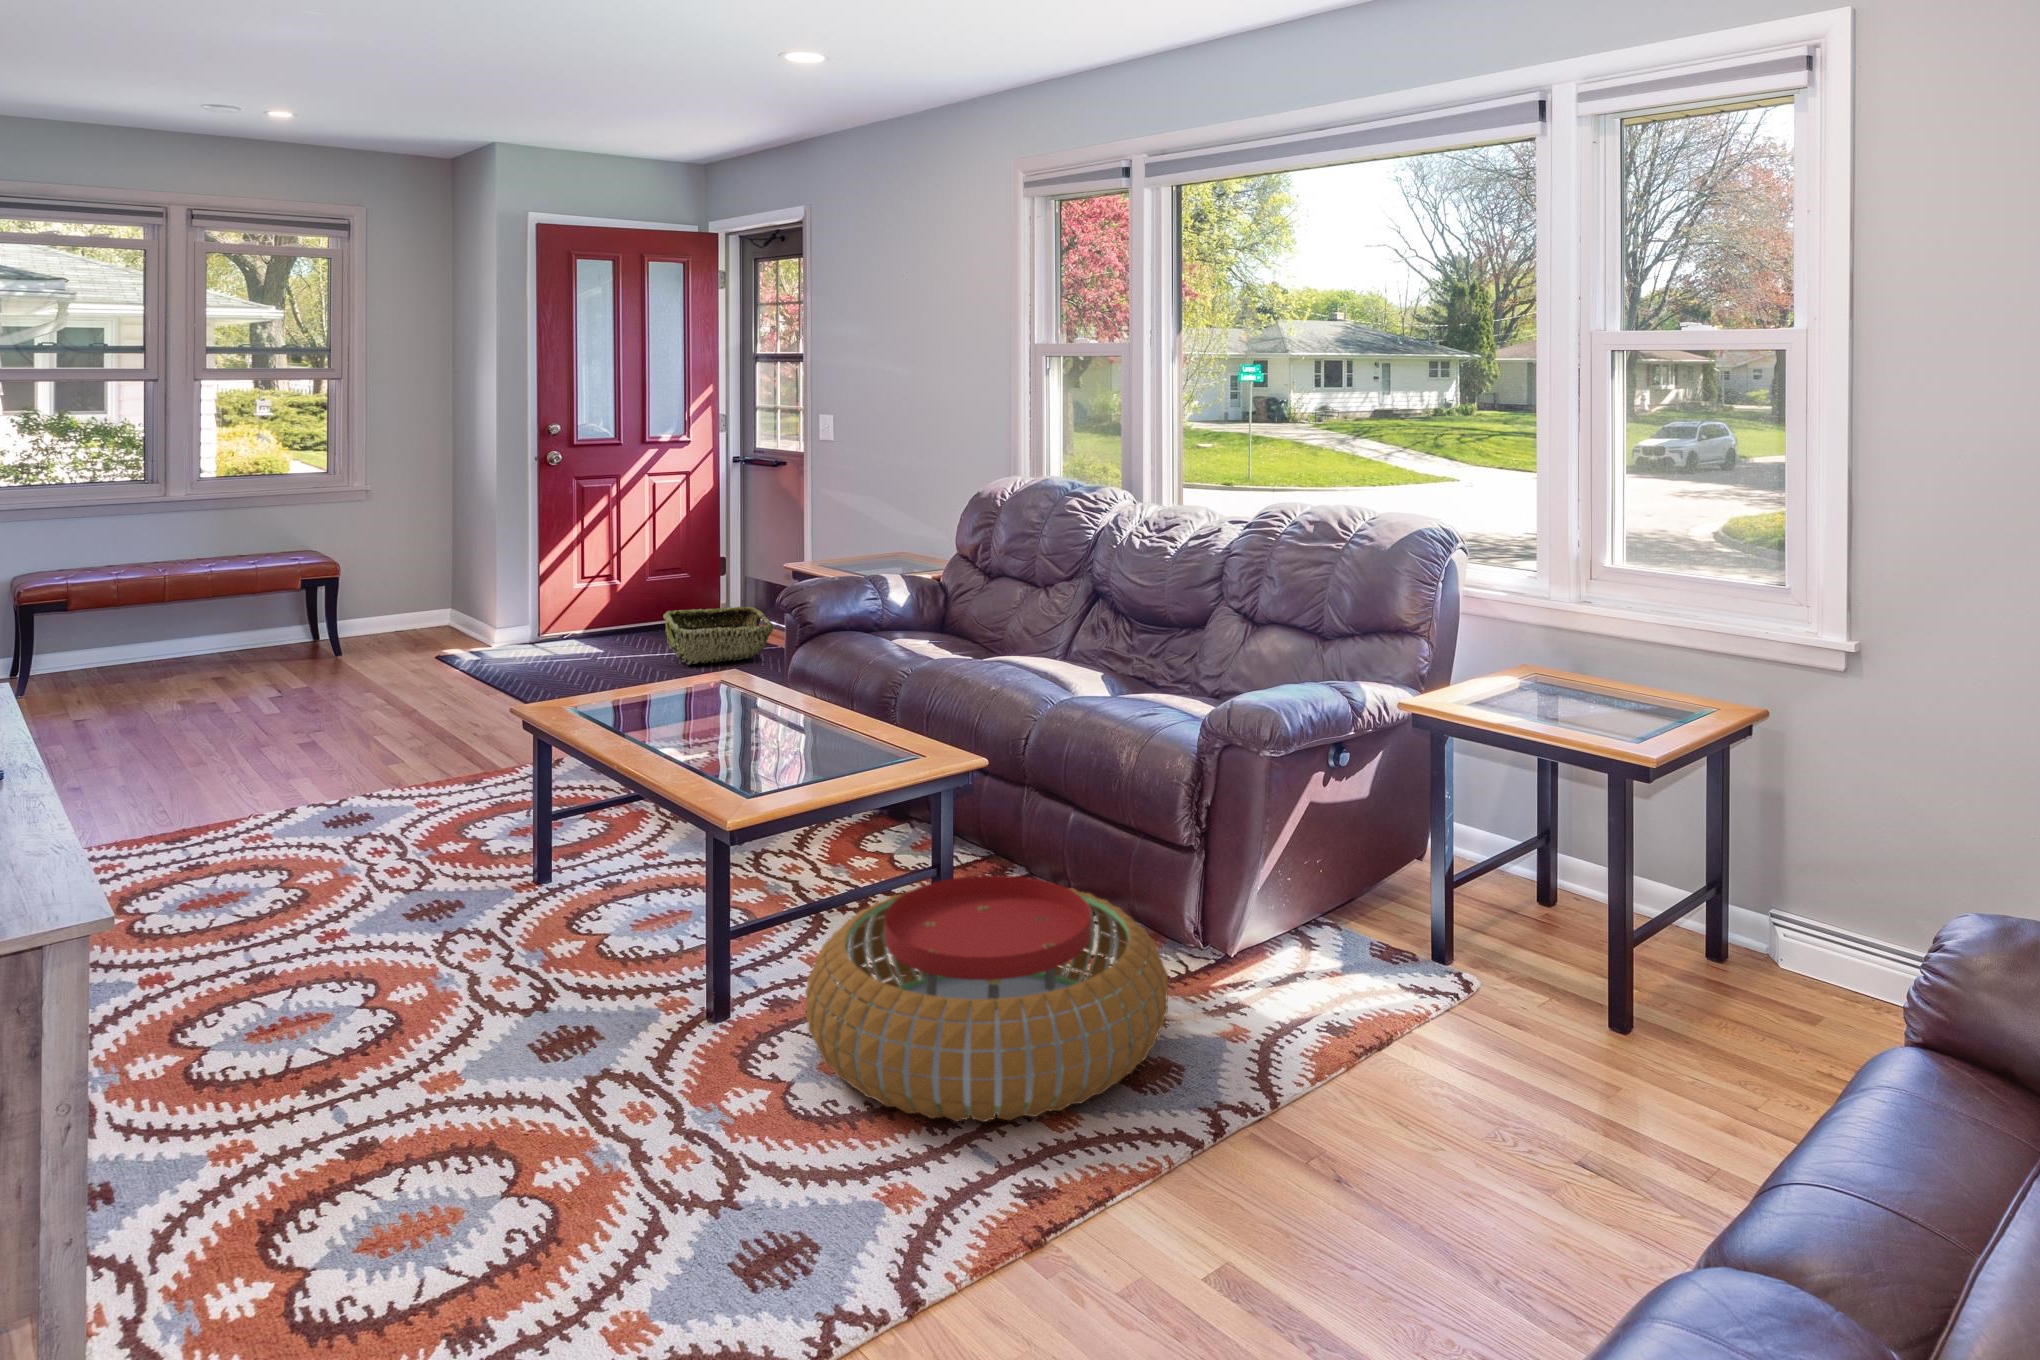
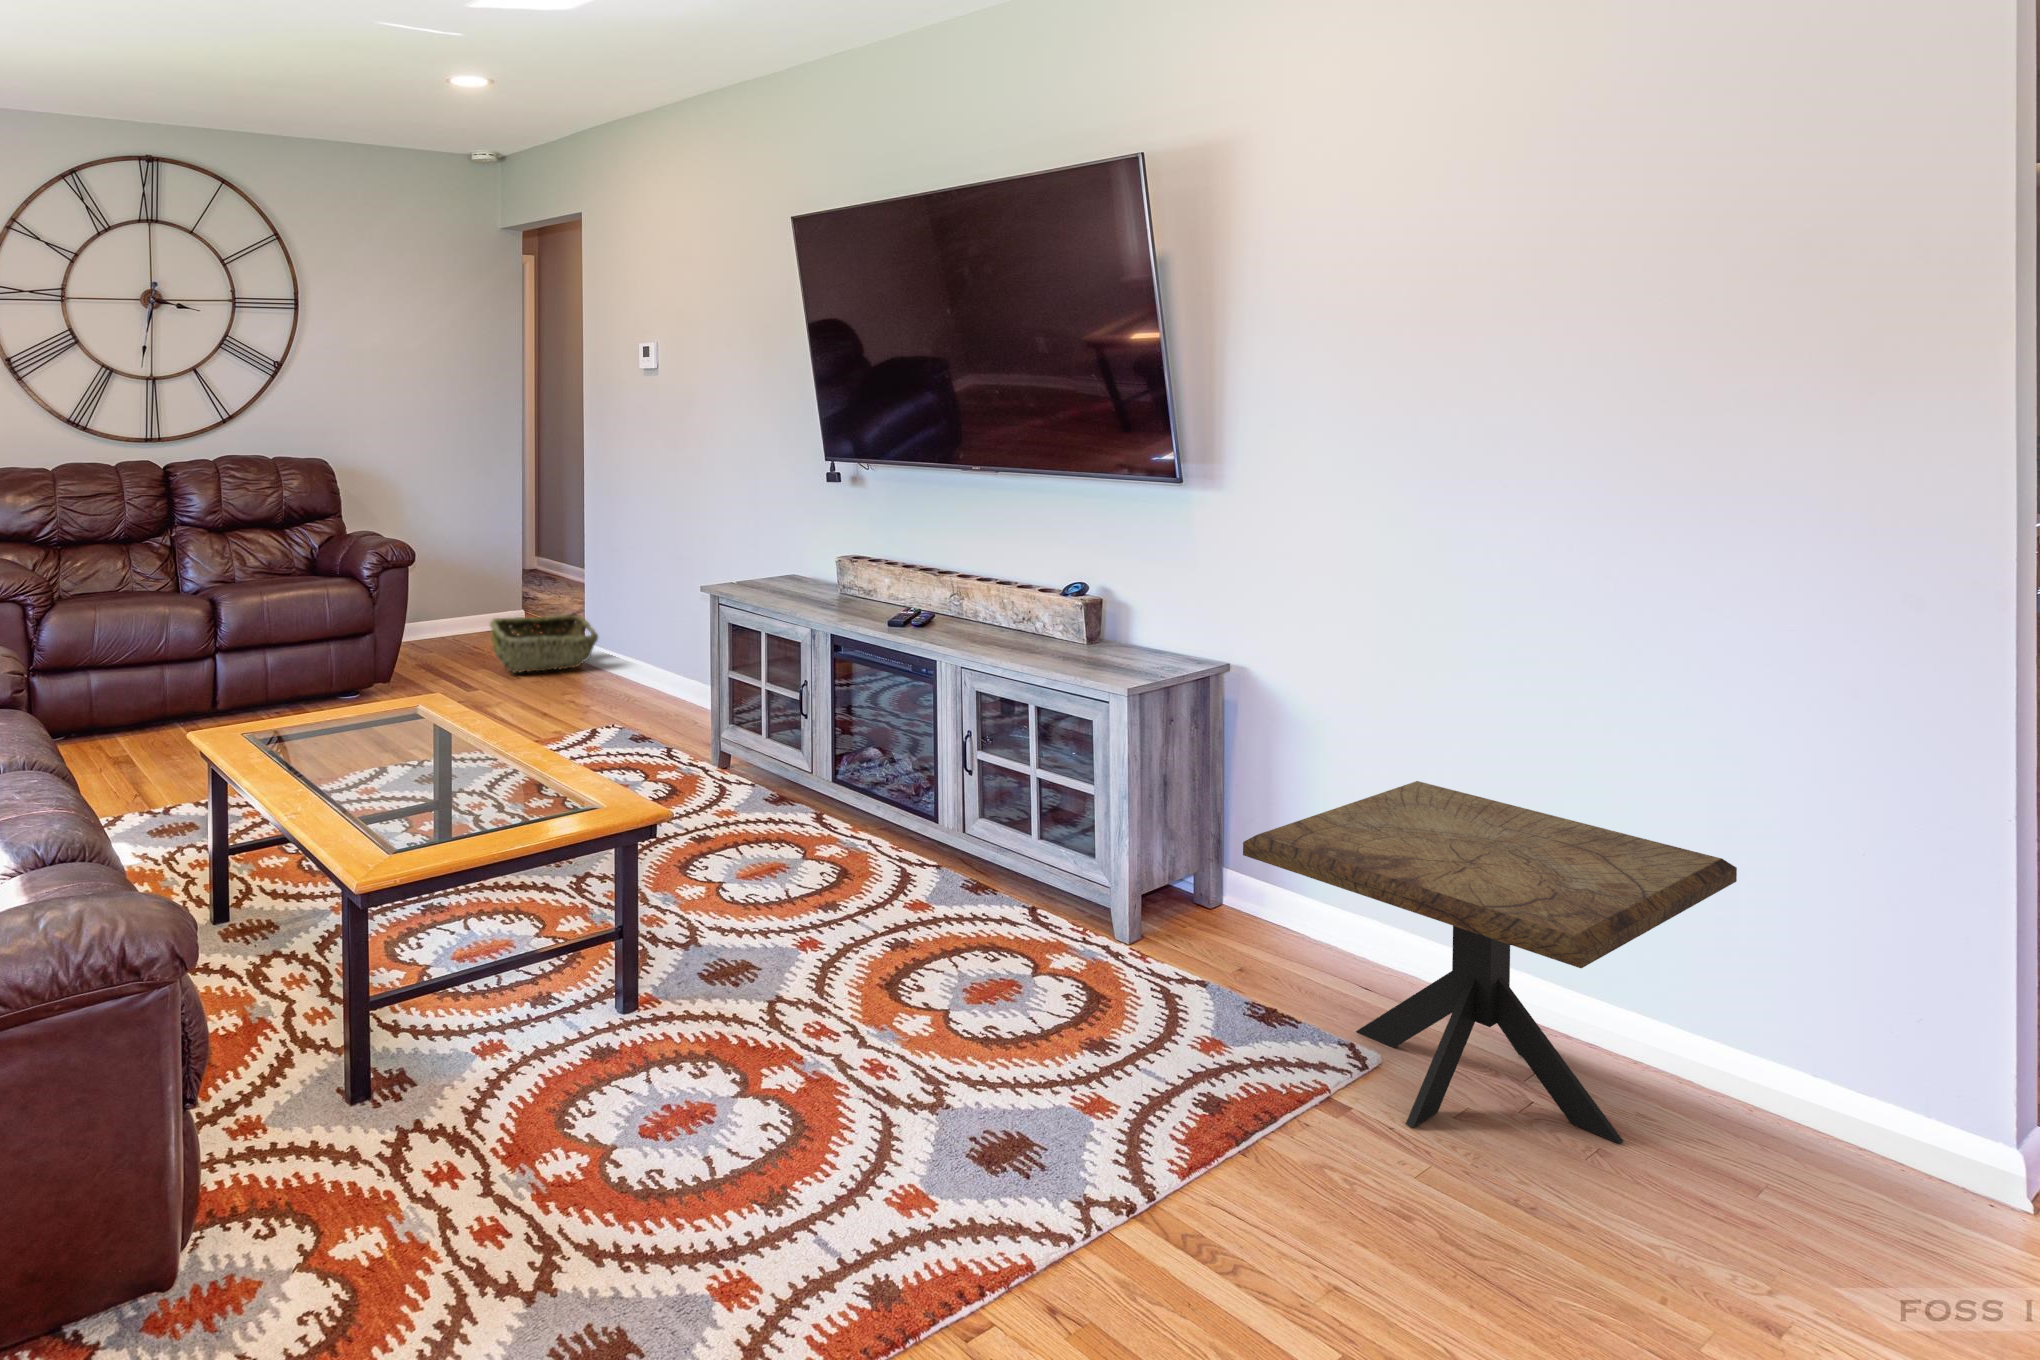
side table: none [1365,737,1784,1043] -> present [1243,781,1737,1144]
pouf: present [805,875,1168,1122] -> none [628,920,1025,1205]

